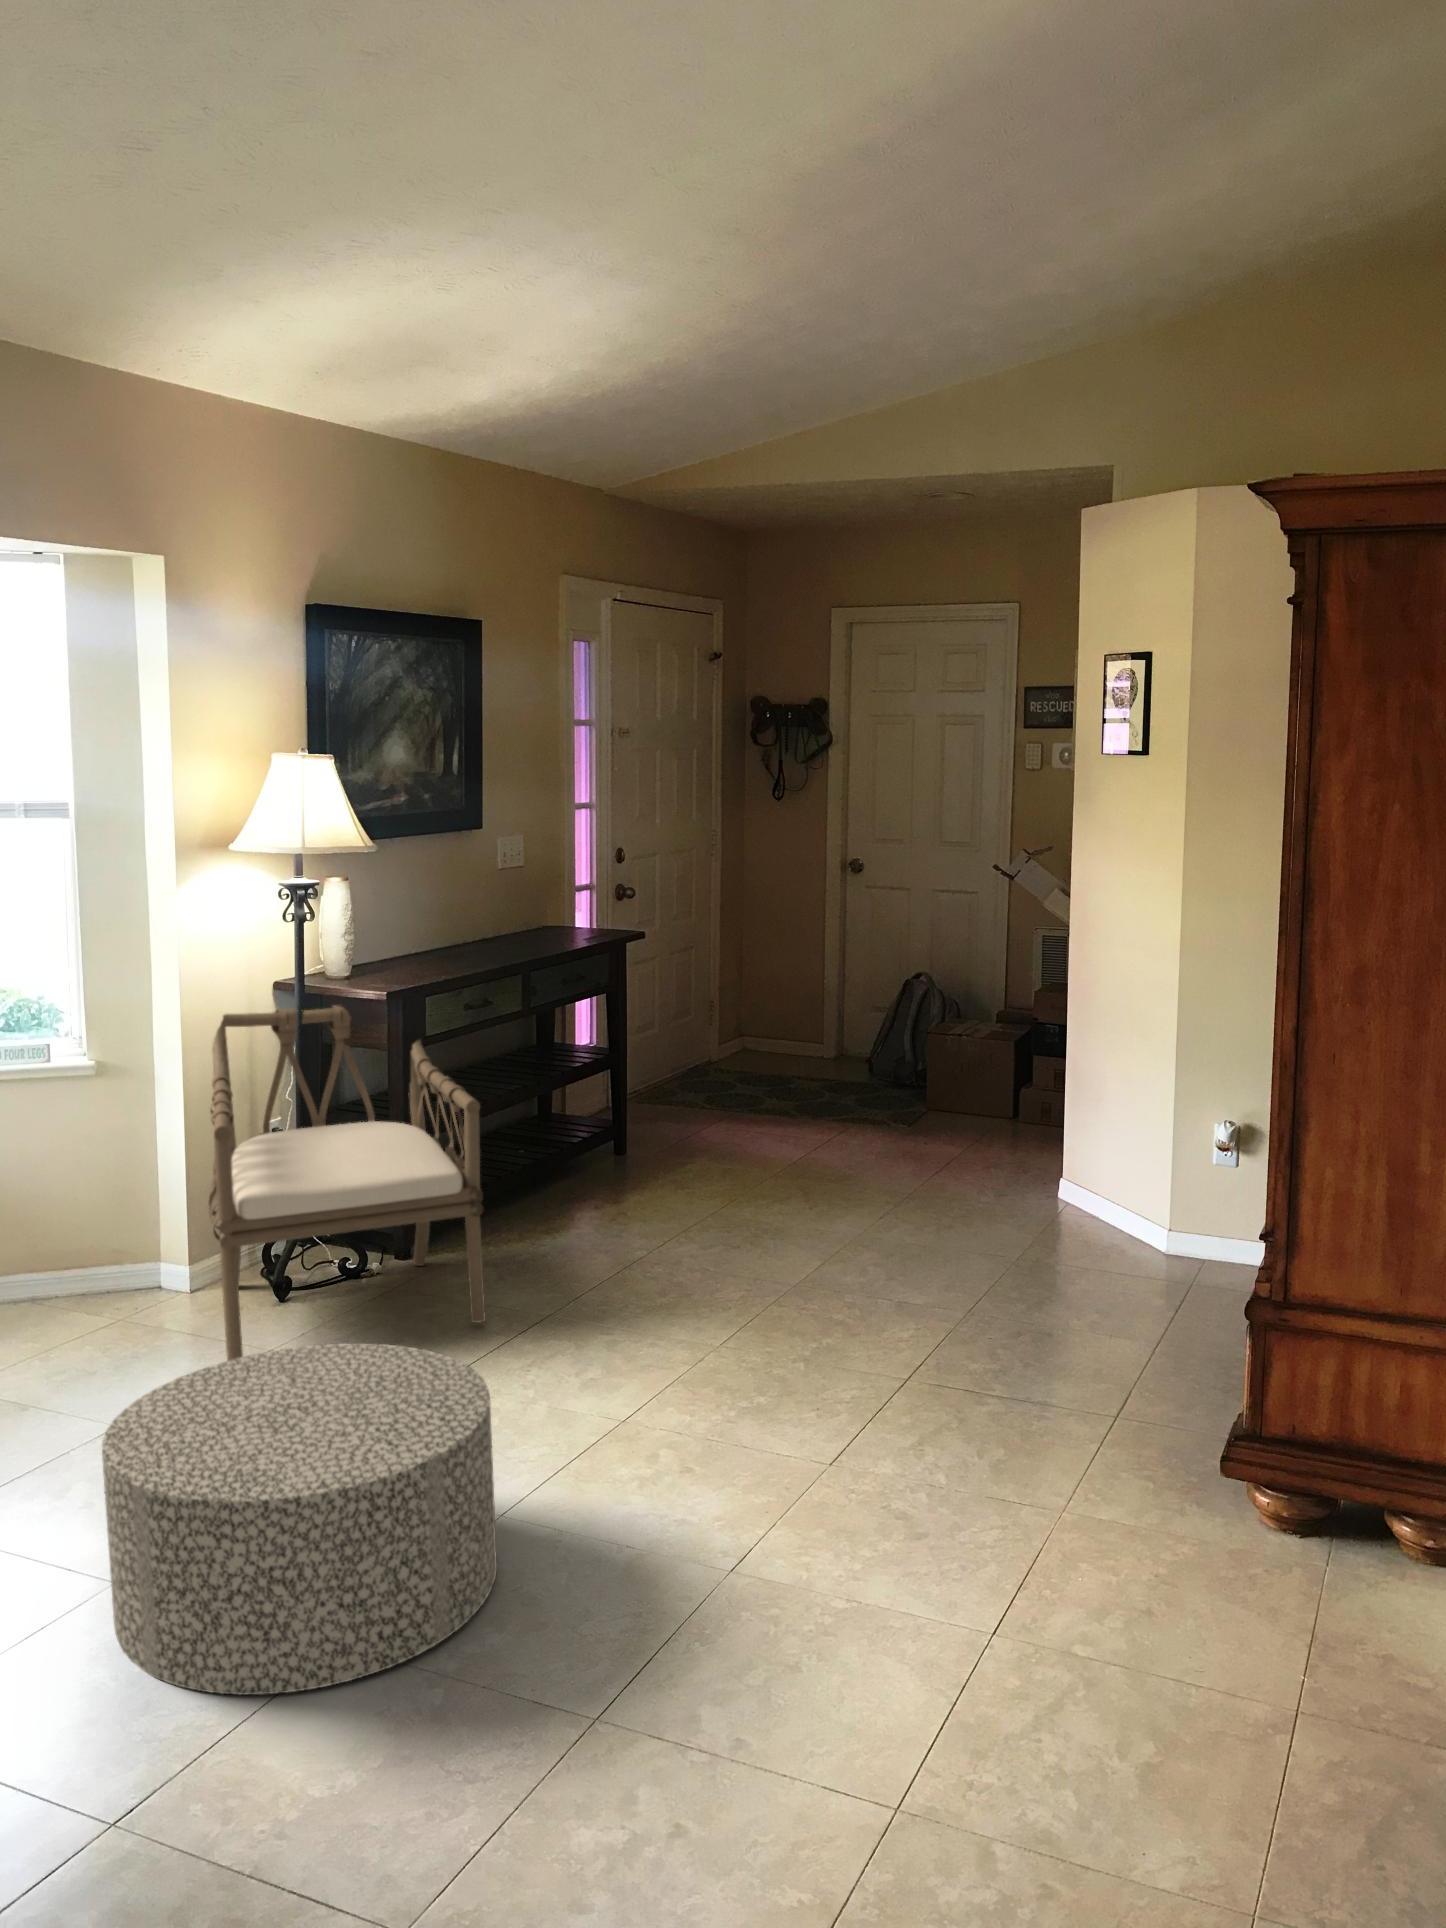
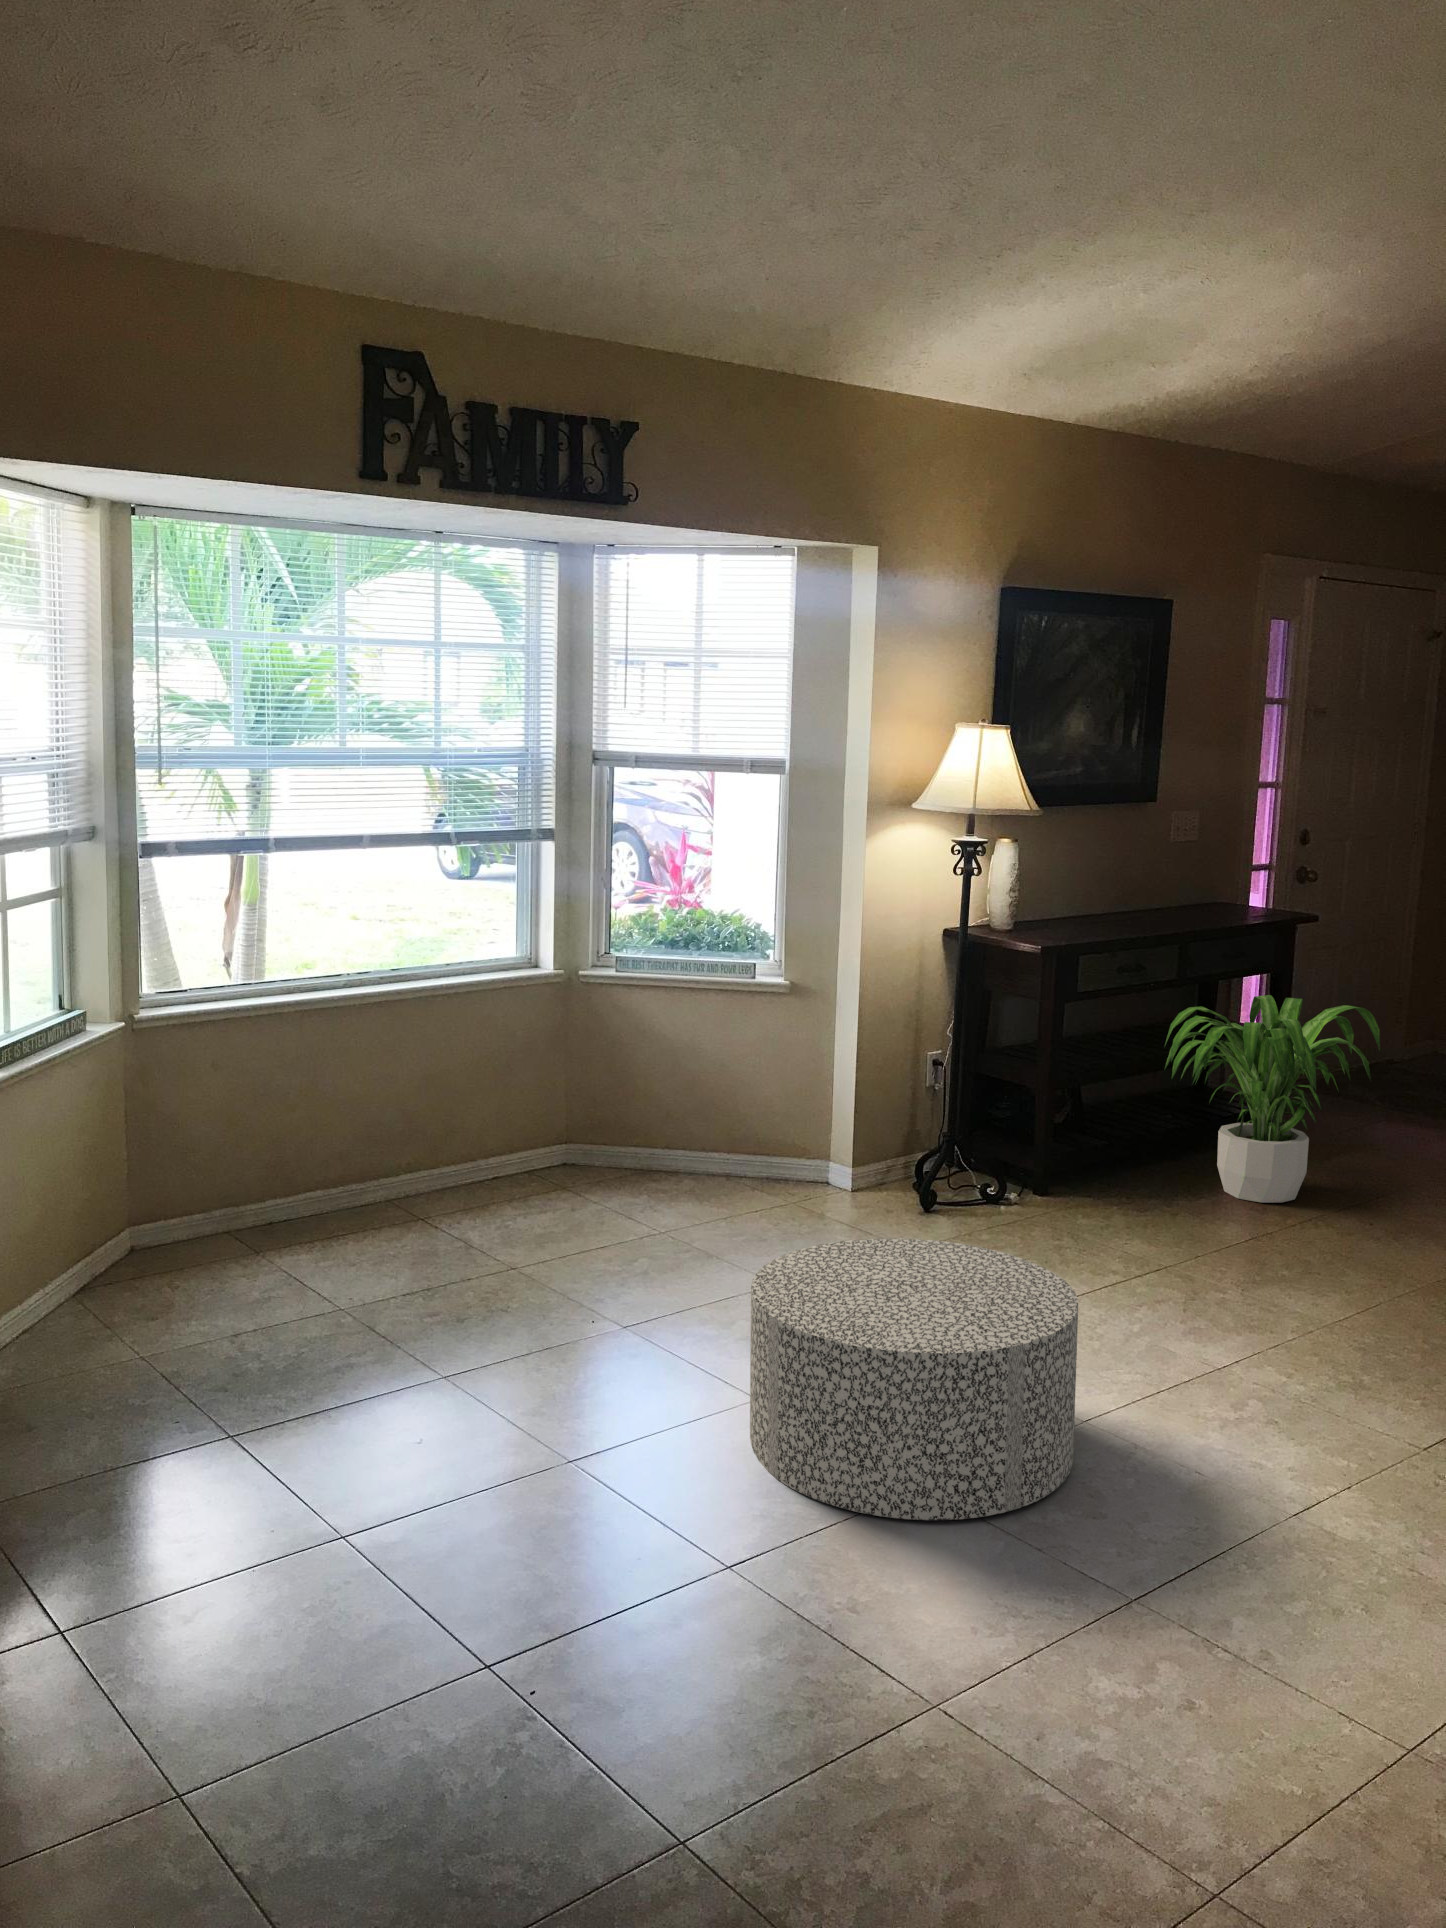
armchair: present [209,1005,486,1361] -> none [872,951,1116,1261]
potted plant: none [516,1018,717,1228] -> present [1165,995,1380,1203]

